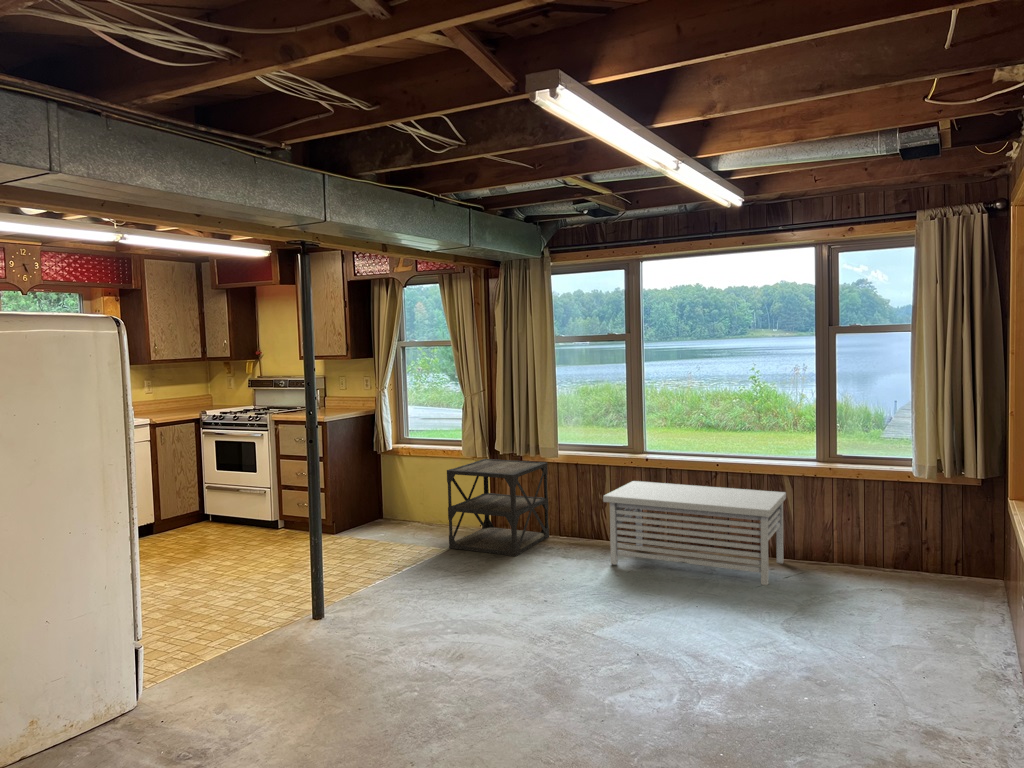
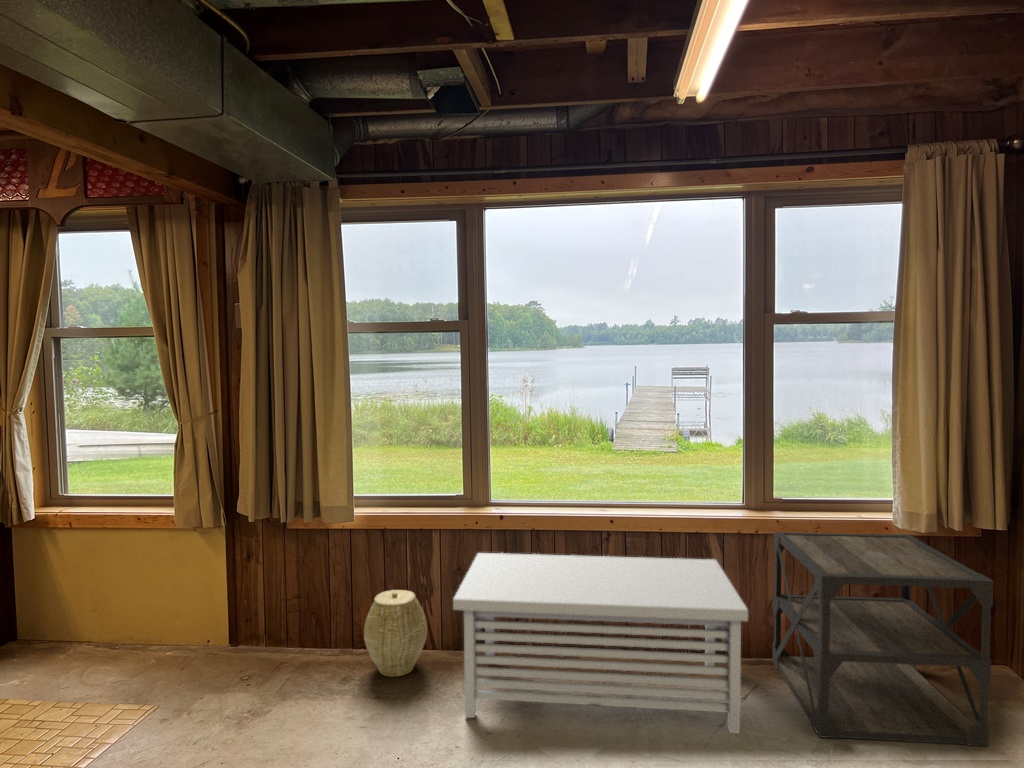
side table: present [447,459,549,556] -> present [773,532,993,746]
woven basket: none [563,500,600,548] -> present [364,590,427,677]

